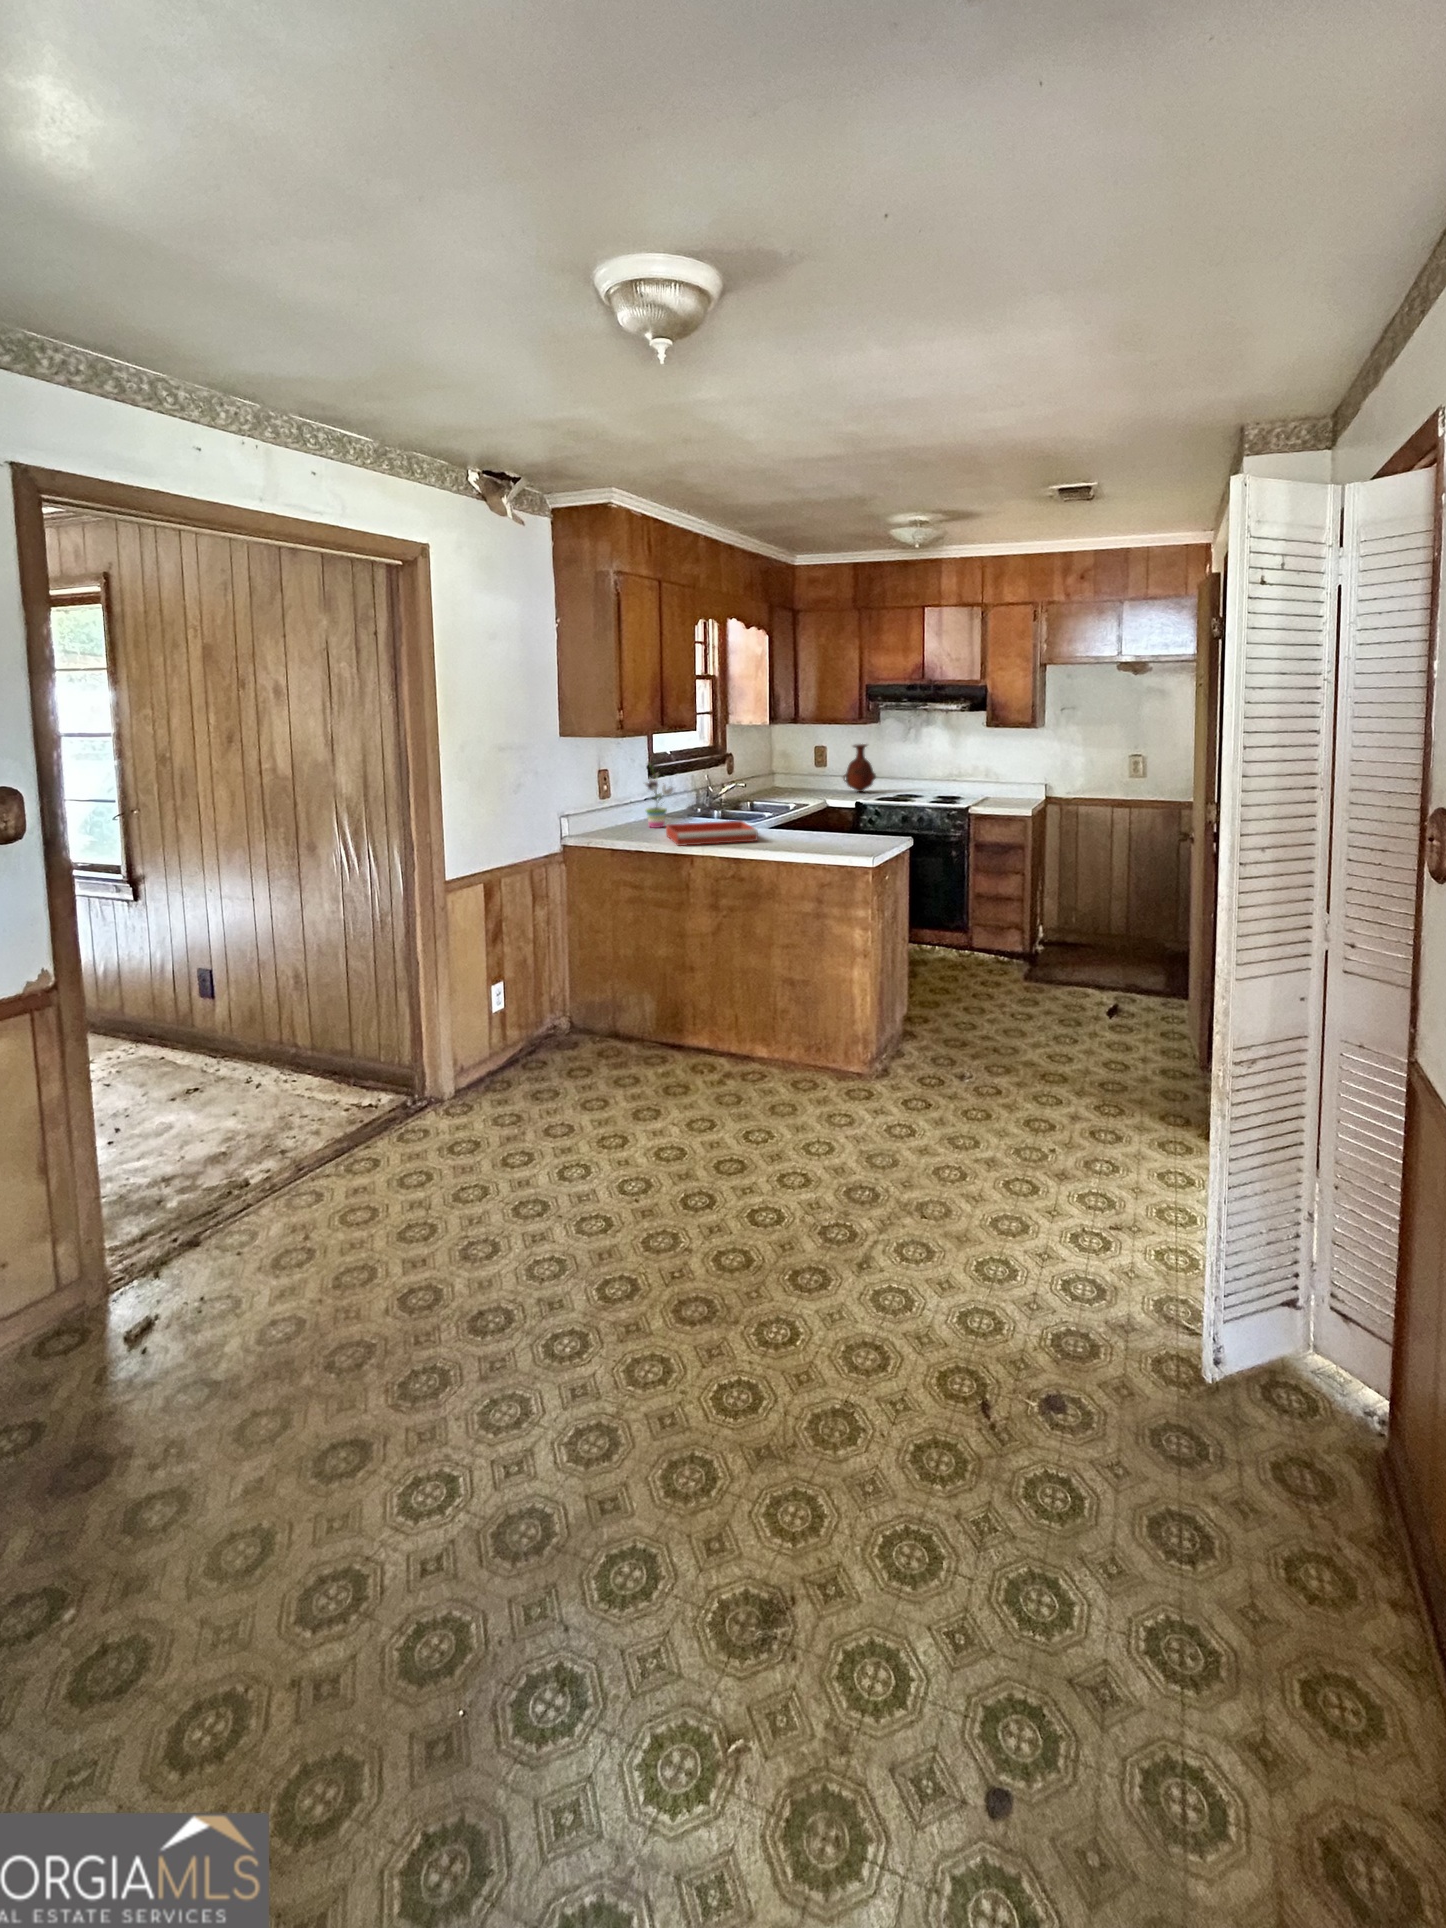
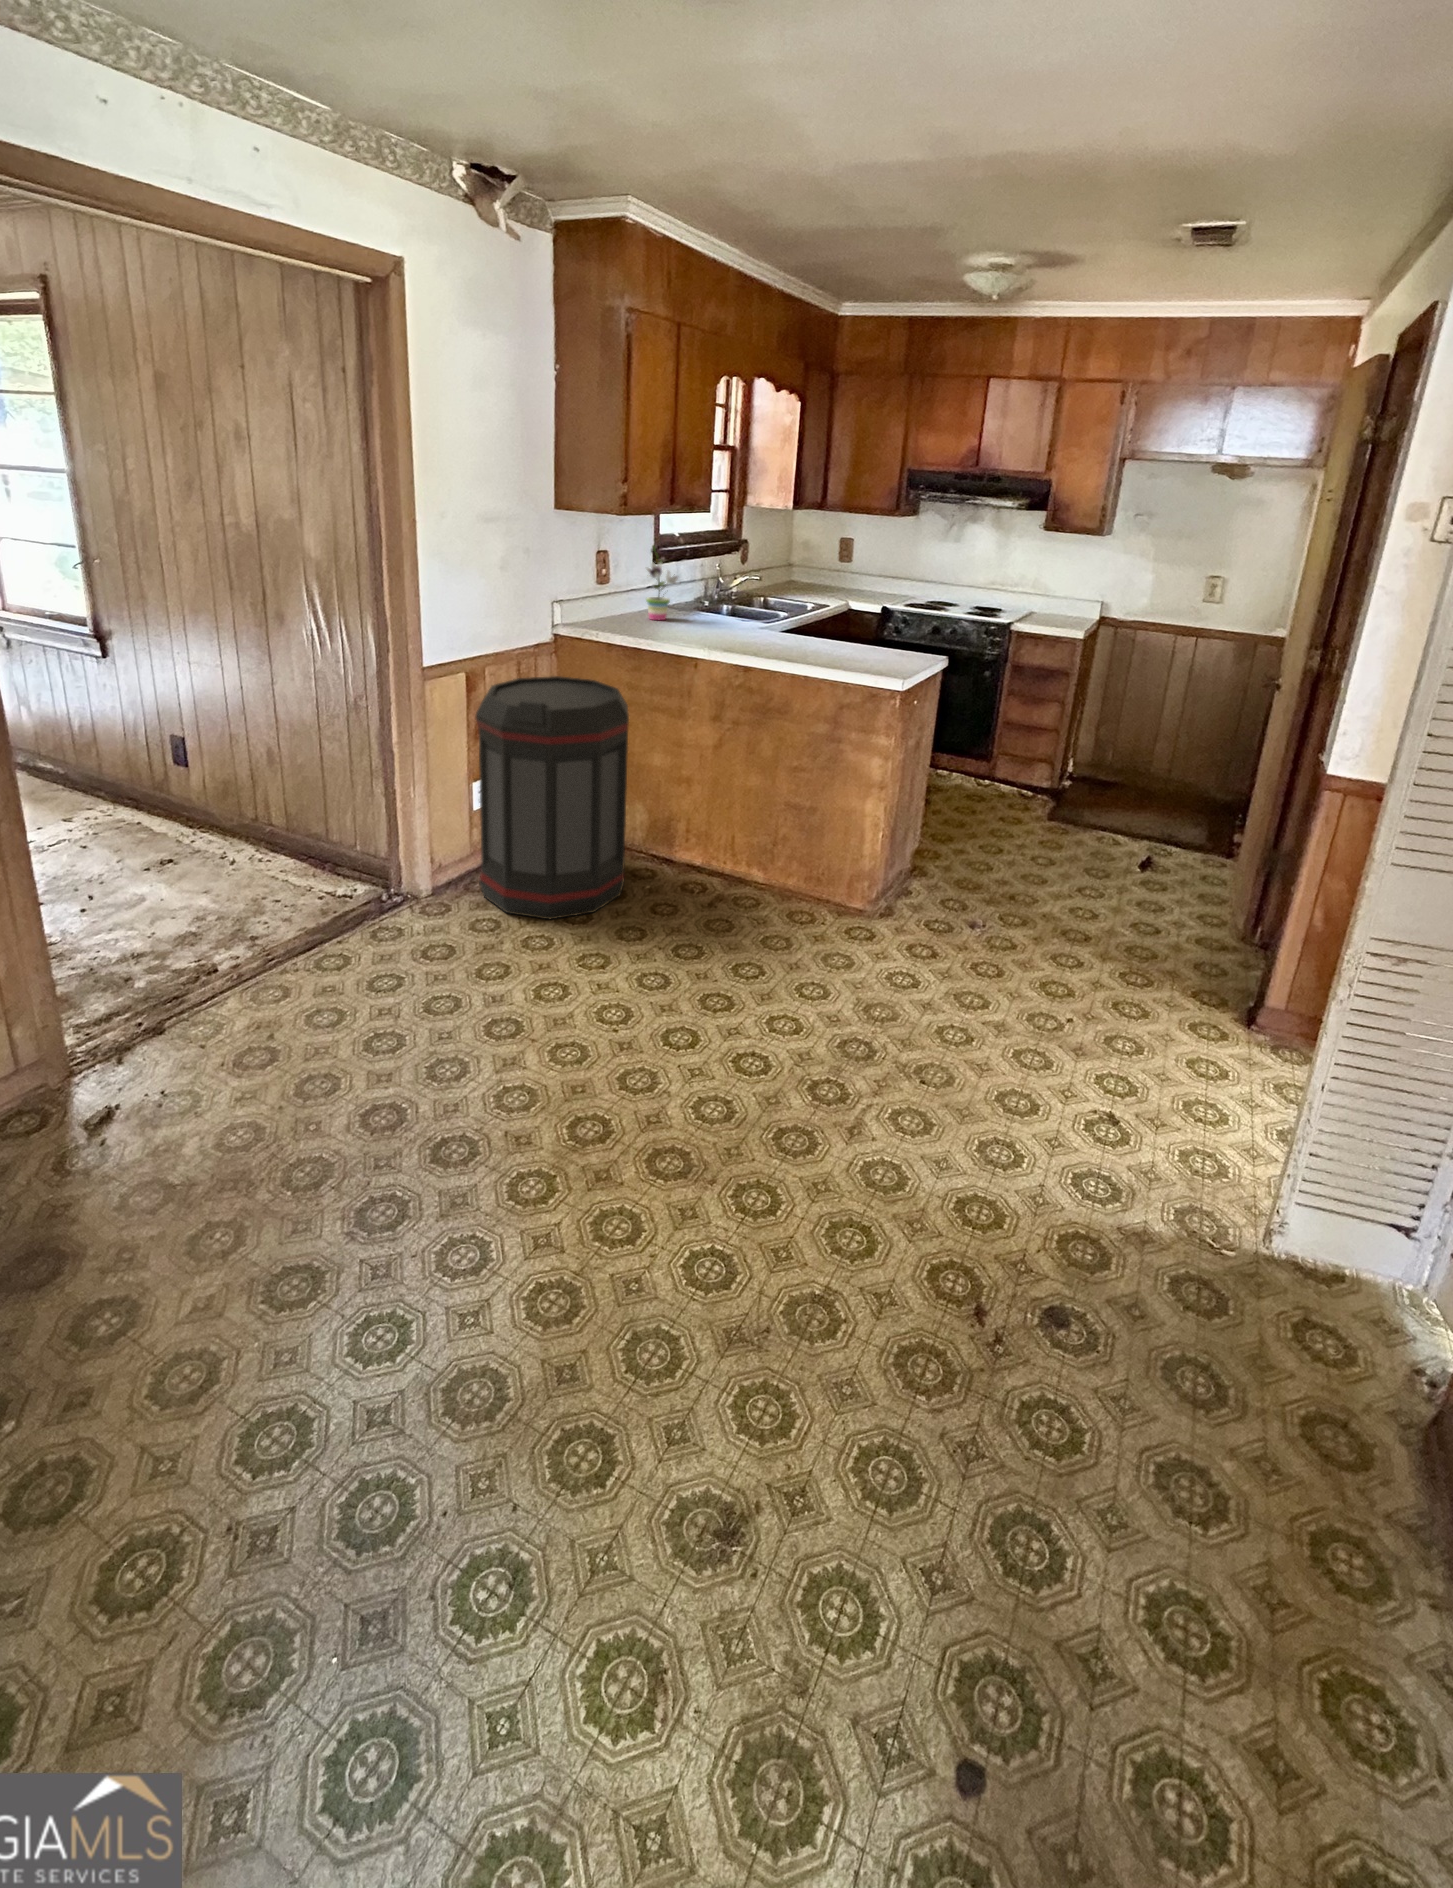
vase: present [843,744,876,792] -> none [869,537,907,592]
tray: present [666,821,758,846] -> none [667,618,772,646]
trash can: none [496,882,639,1108] -> present [476,676,629,920]

